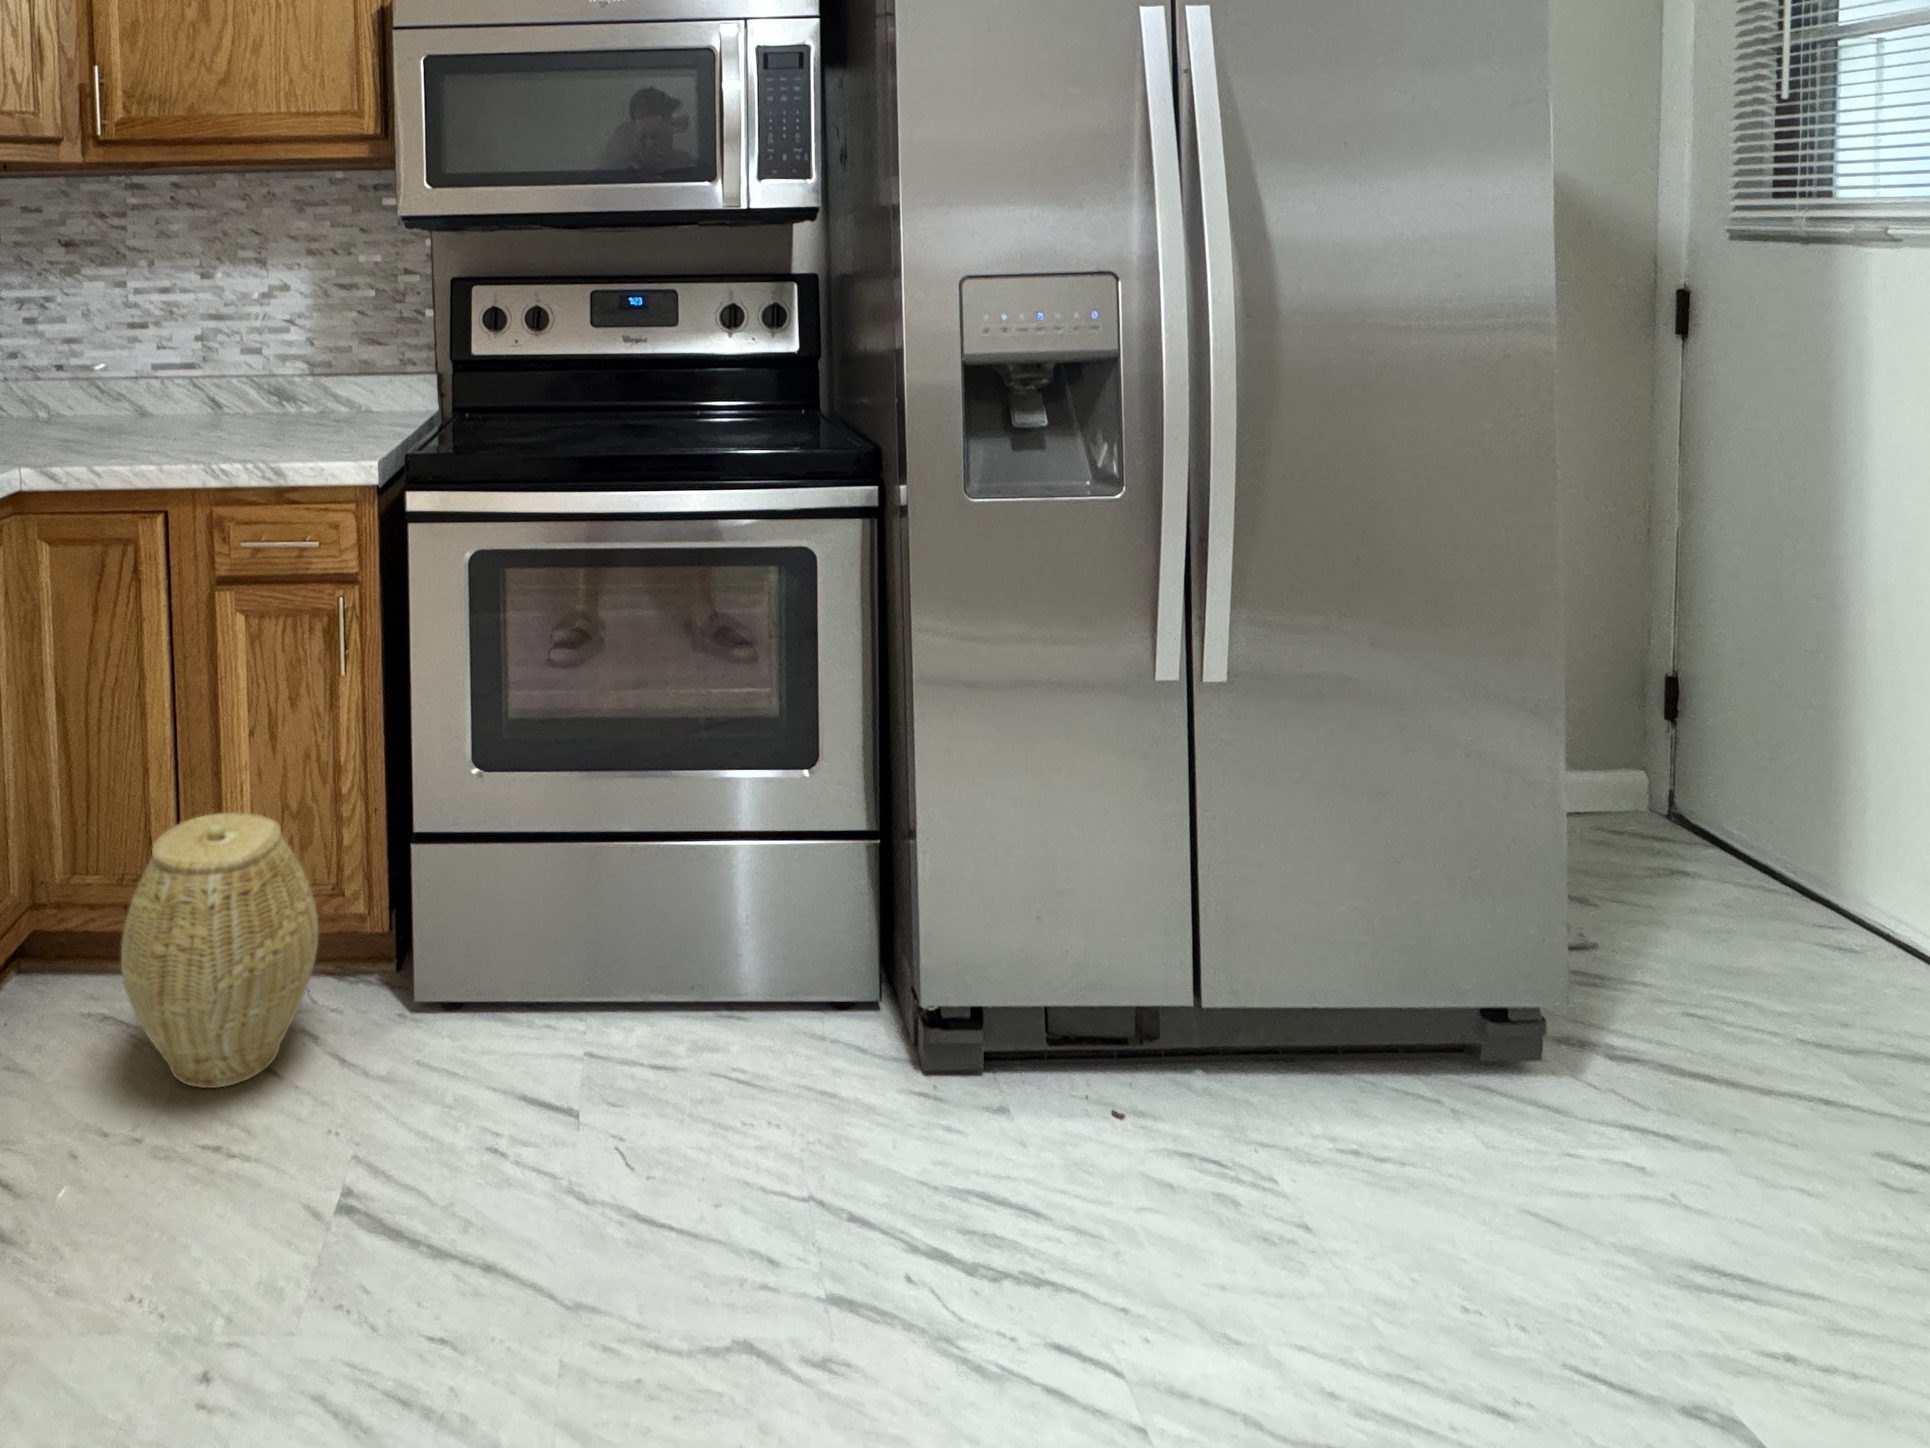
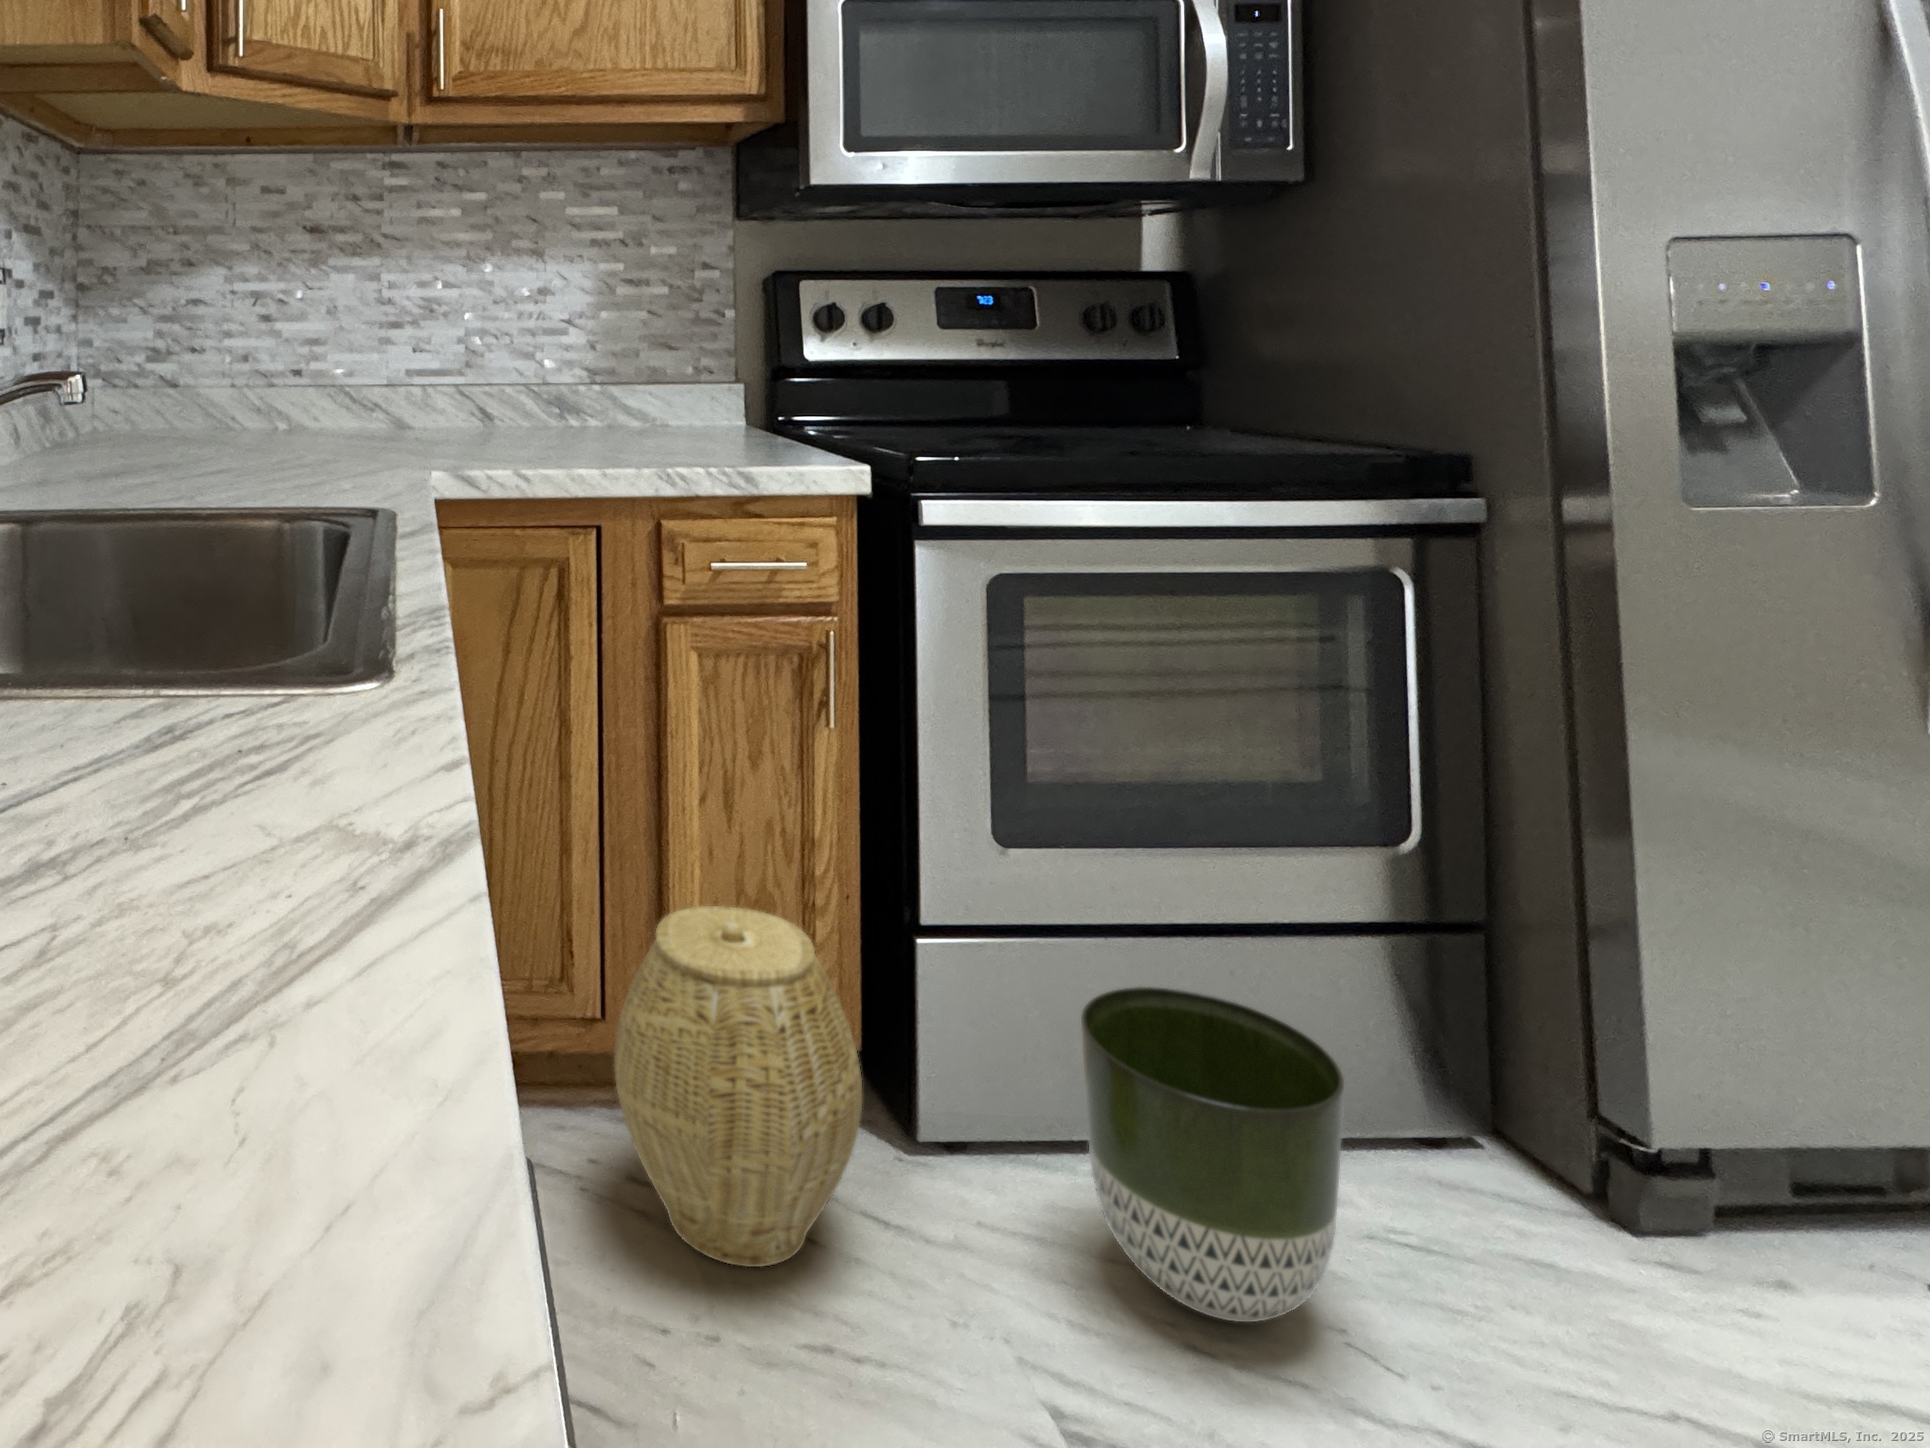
planter: none [450,875,627,1126] -> present [1081,987,1344,1322]

